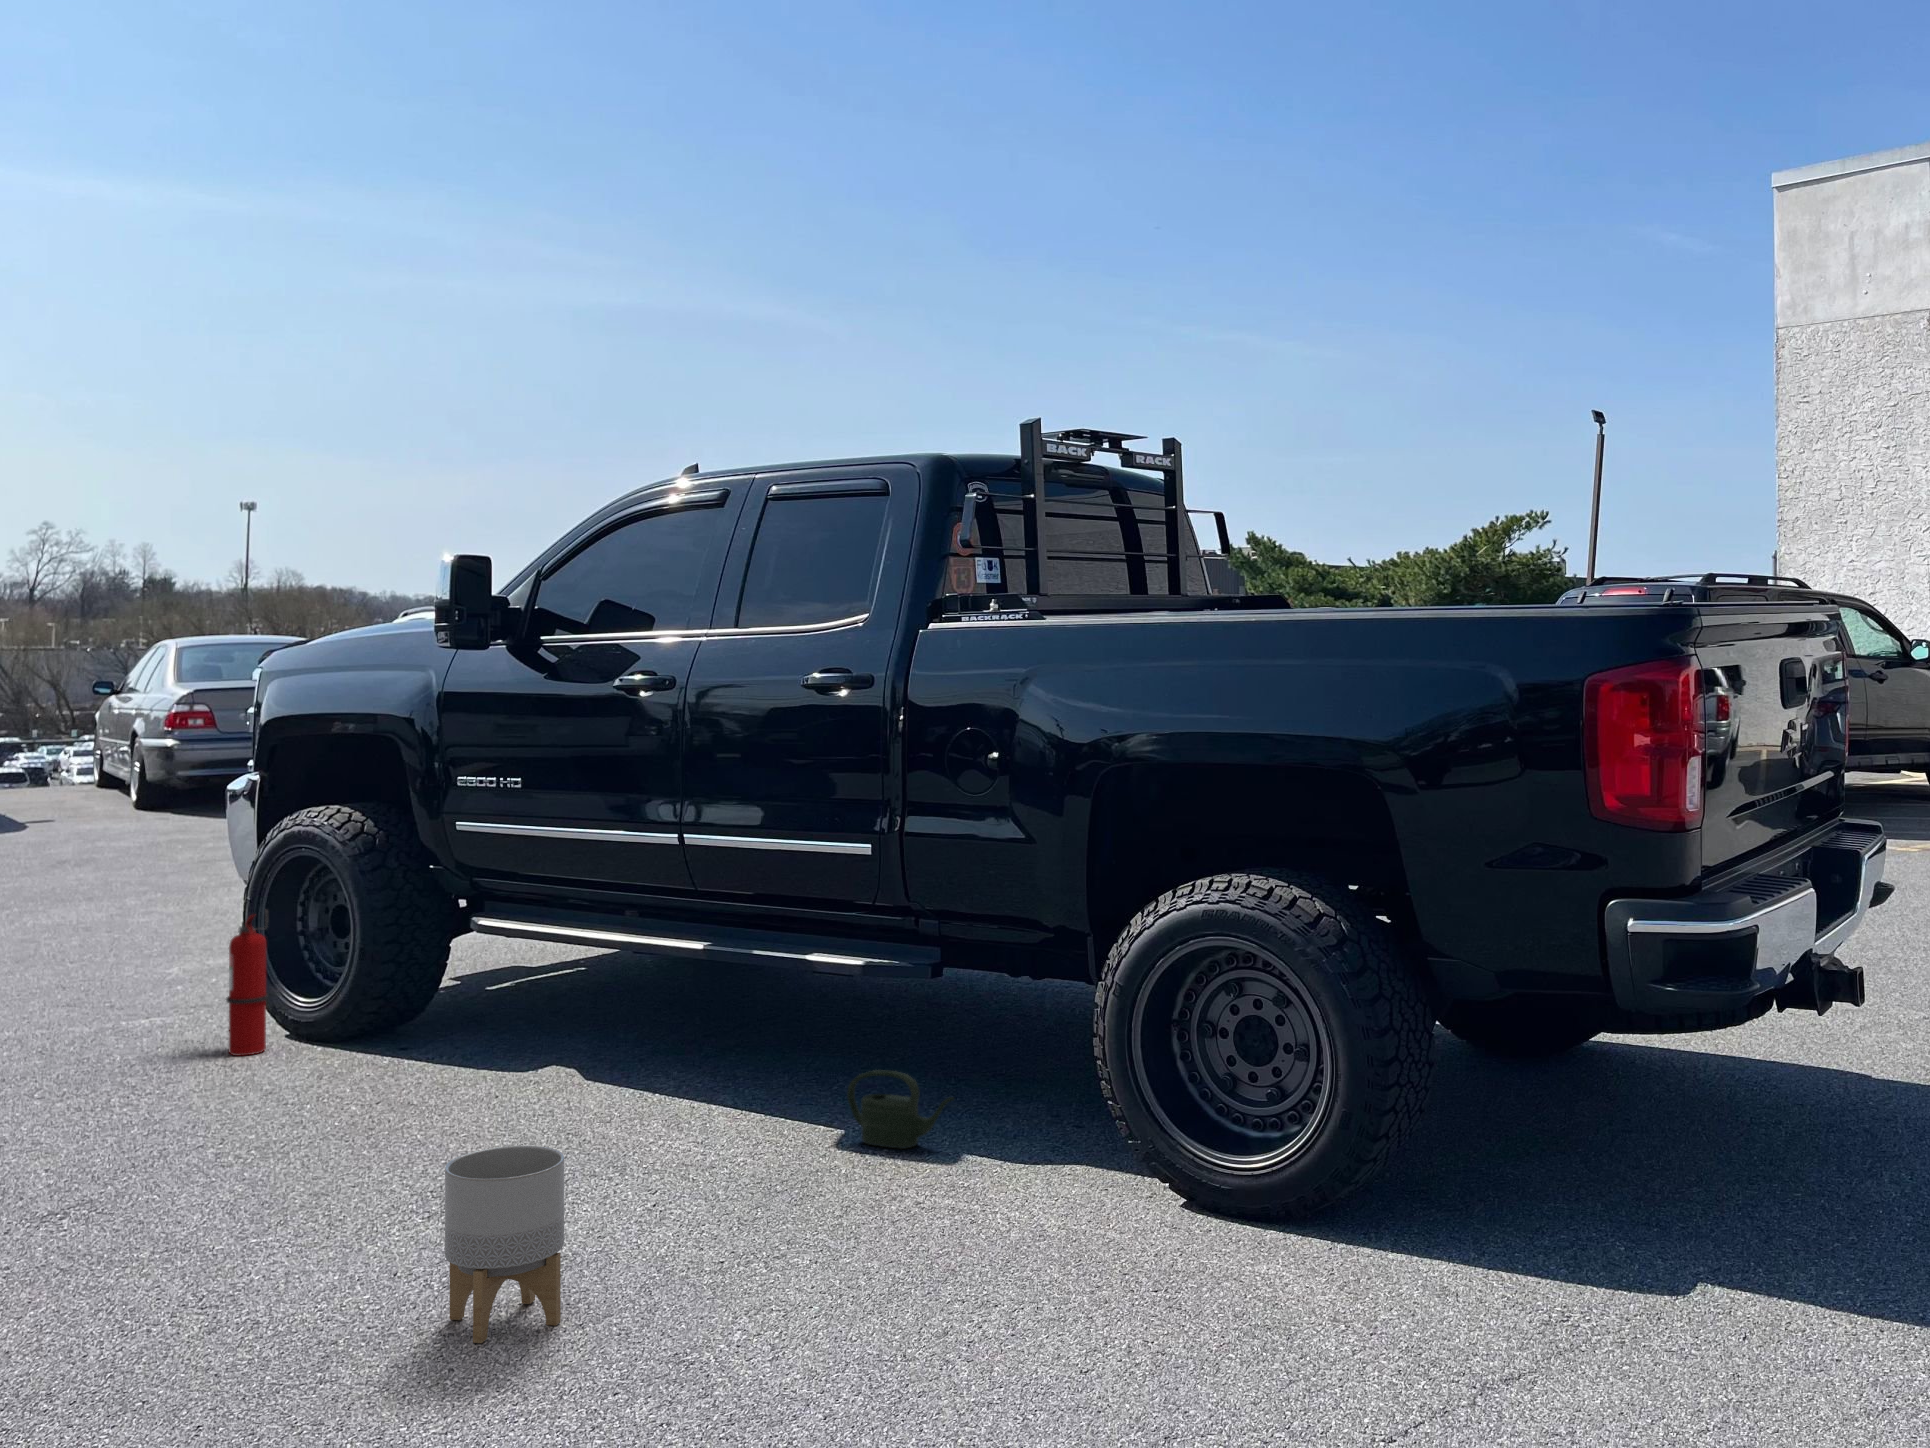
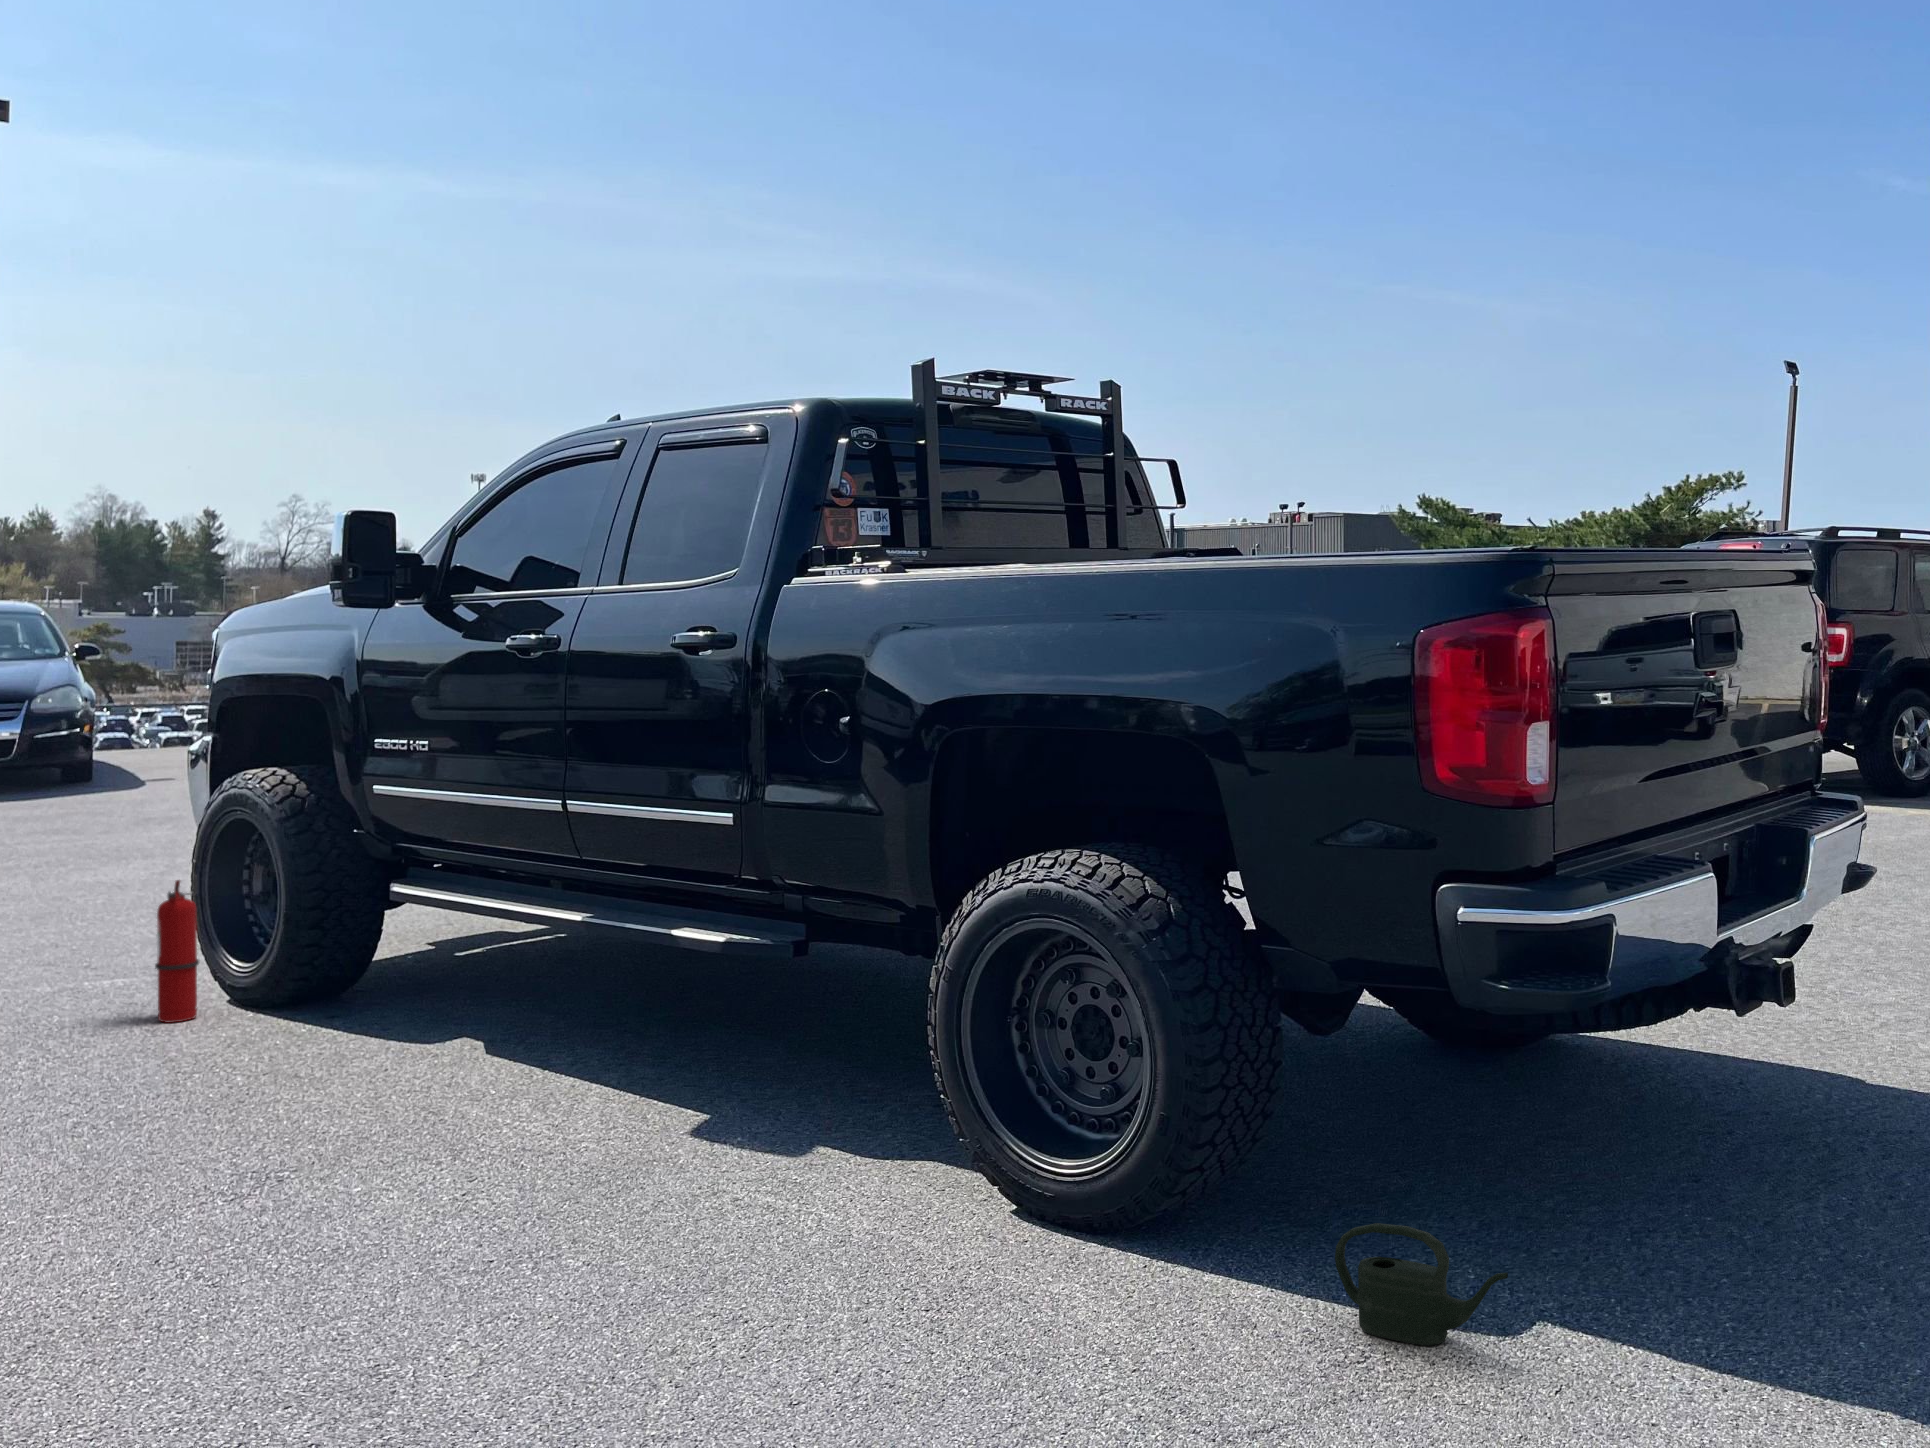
watering can: present [847,1070,954,1149] -> present [1335,1223,1508,1346]
planter: present [445,1146,564,1343] -> none [154,1133,288,1344]

